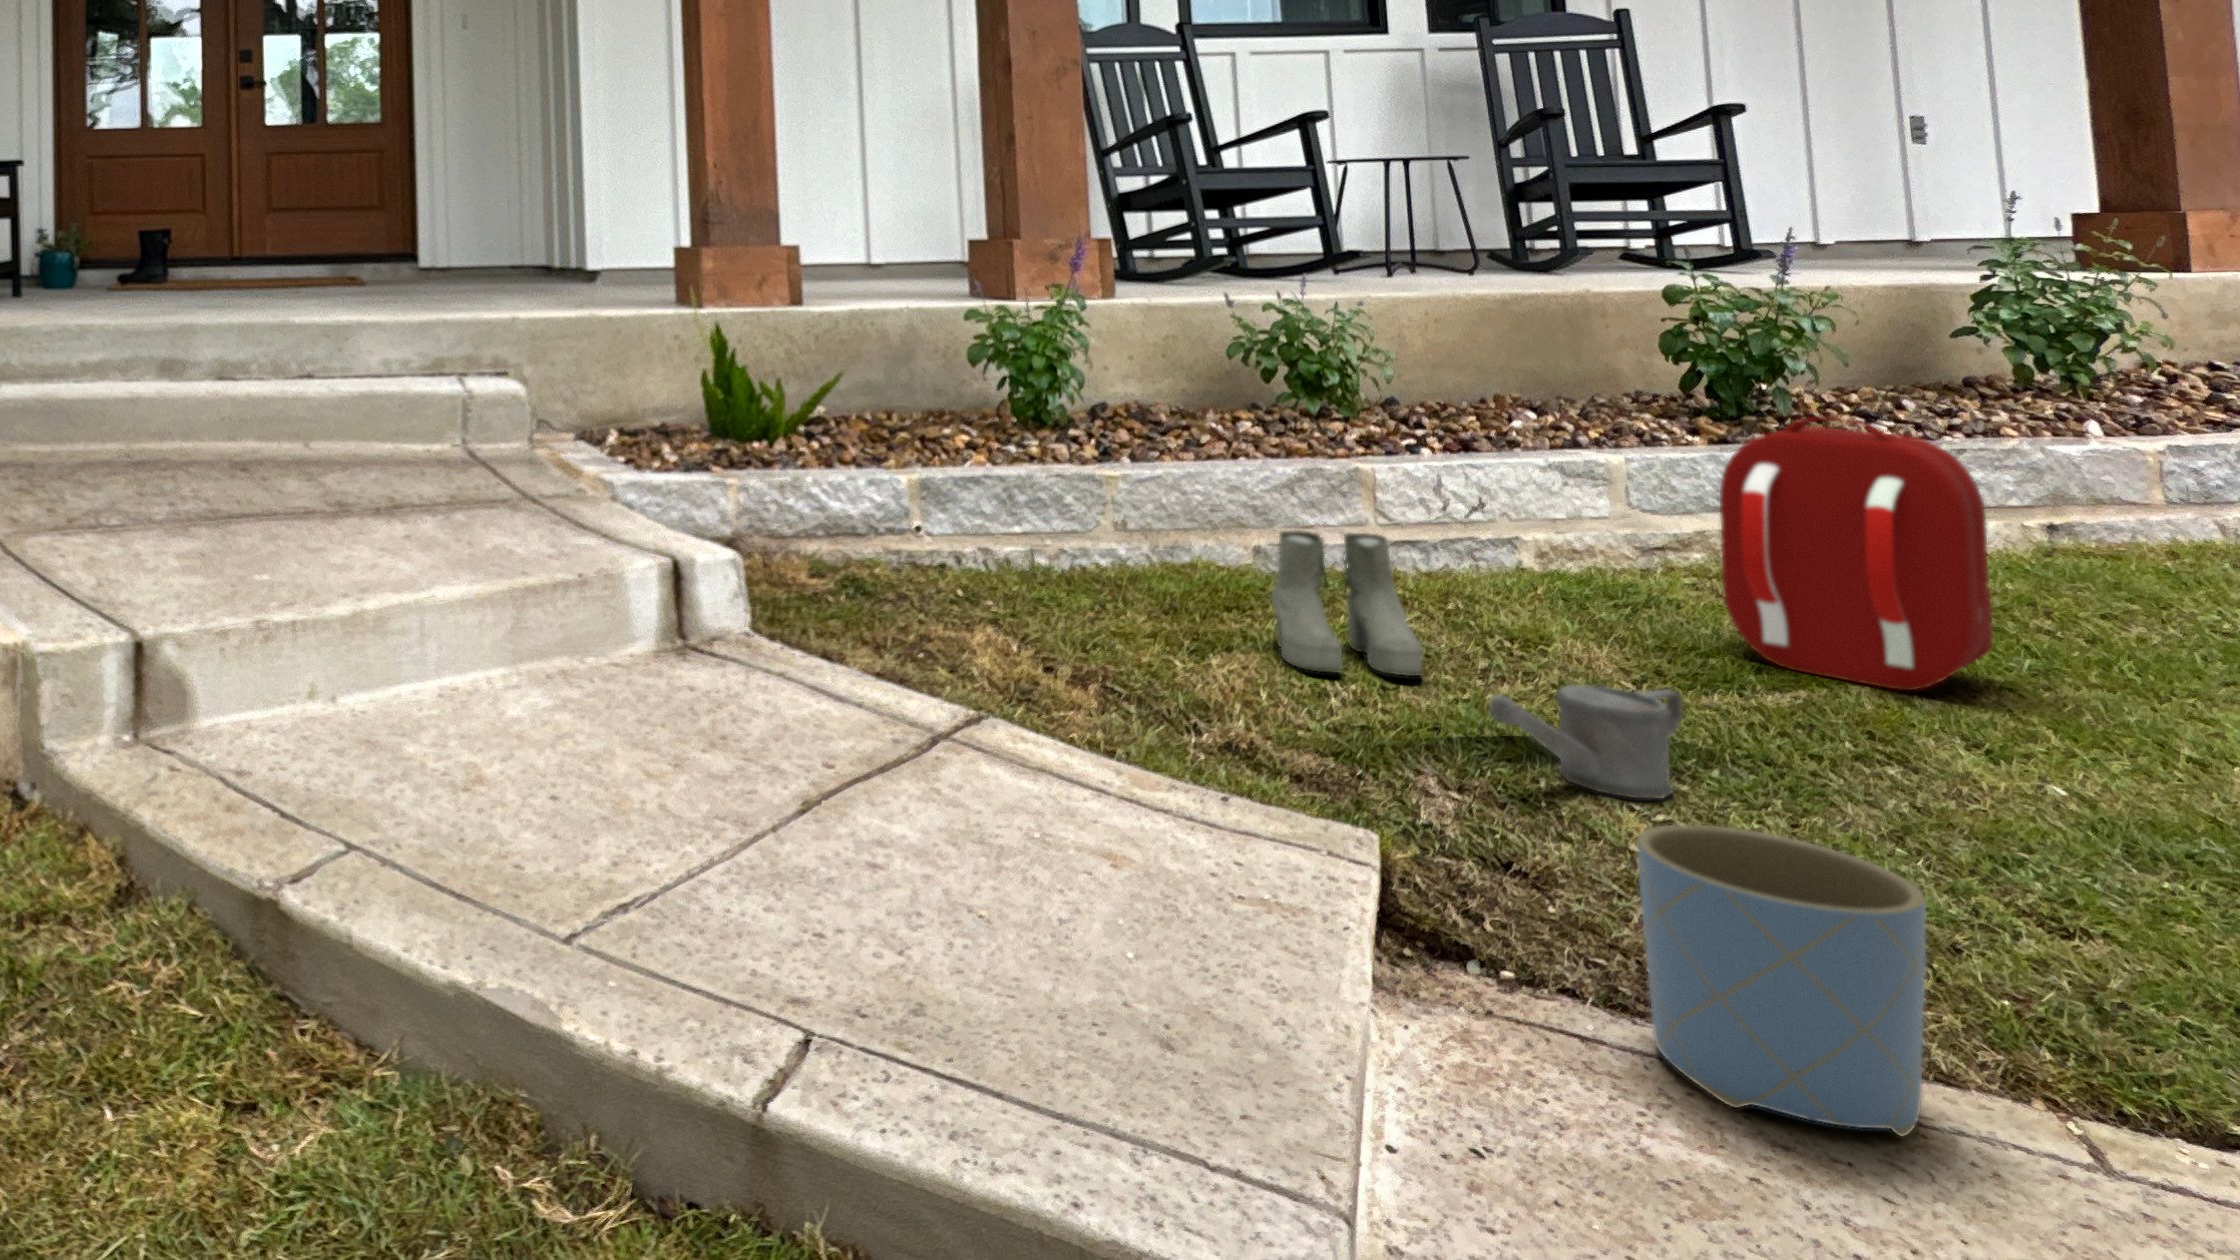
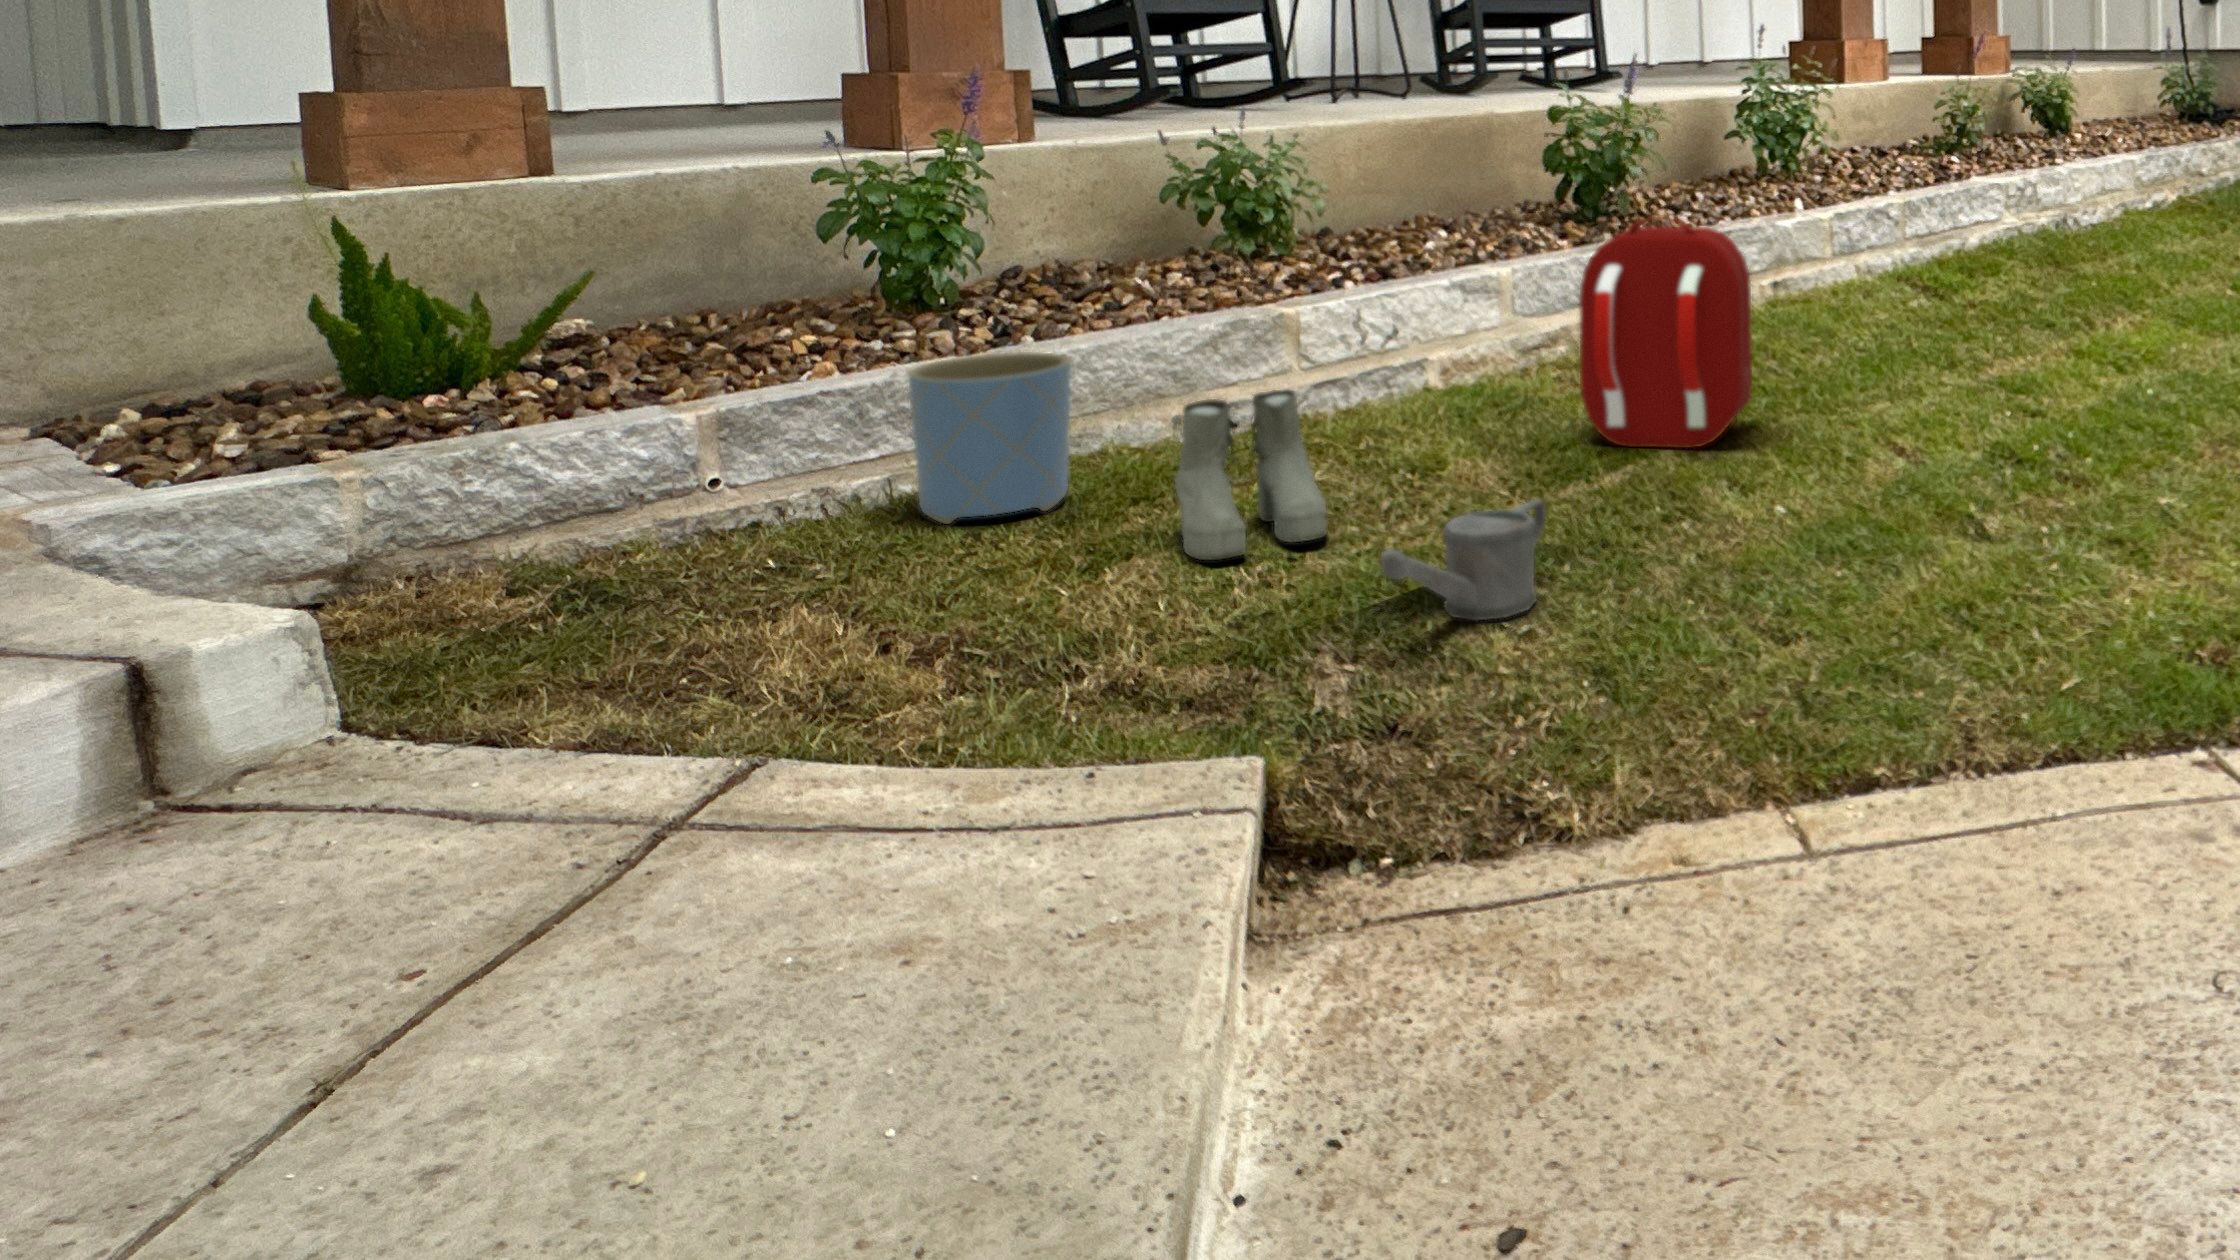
planter: present [1637,825,1926,1136] -> present [908,352,1071,524]

